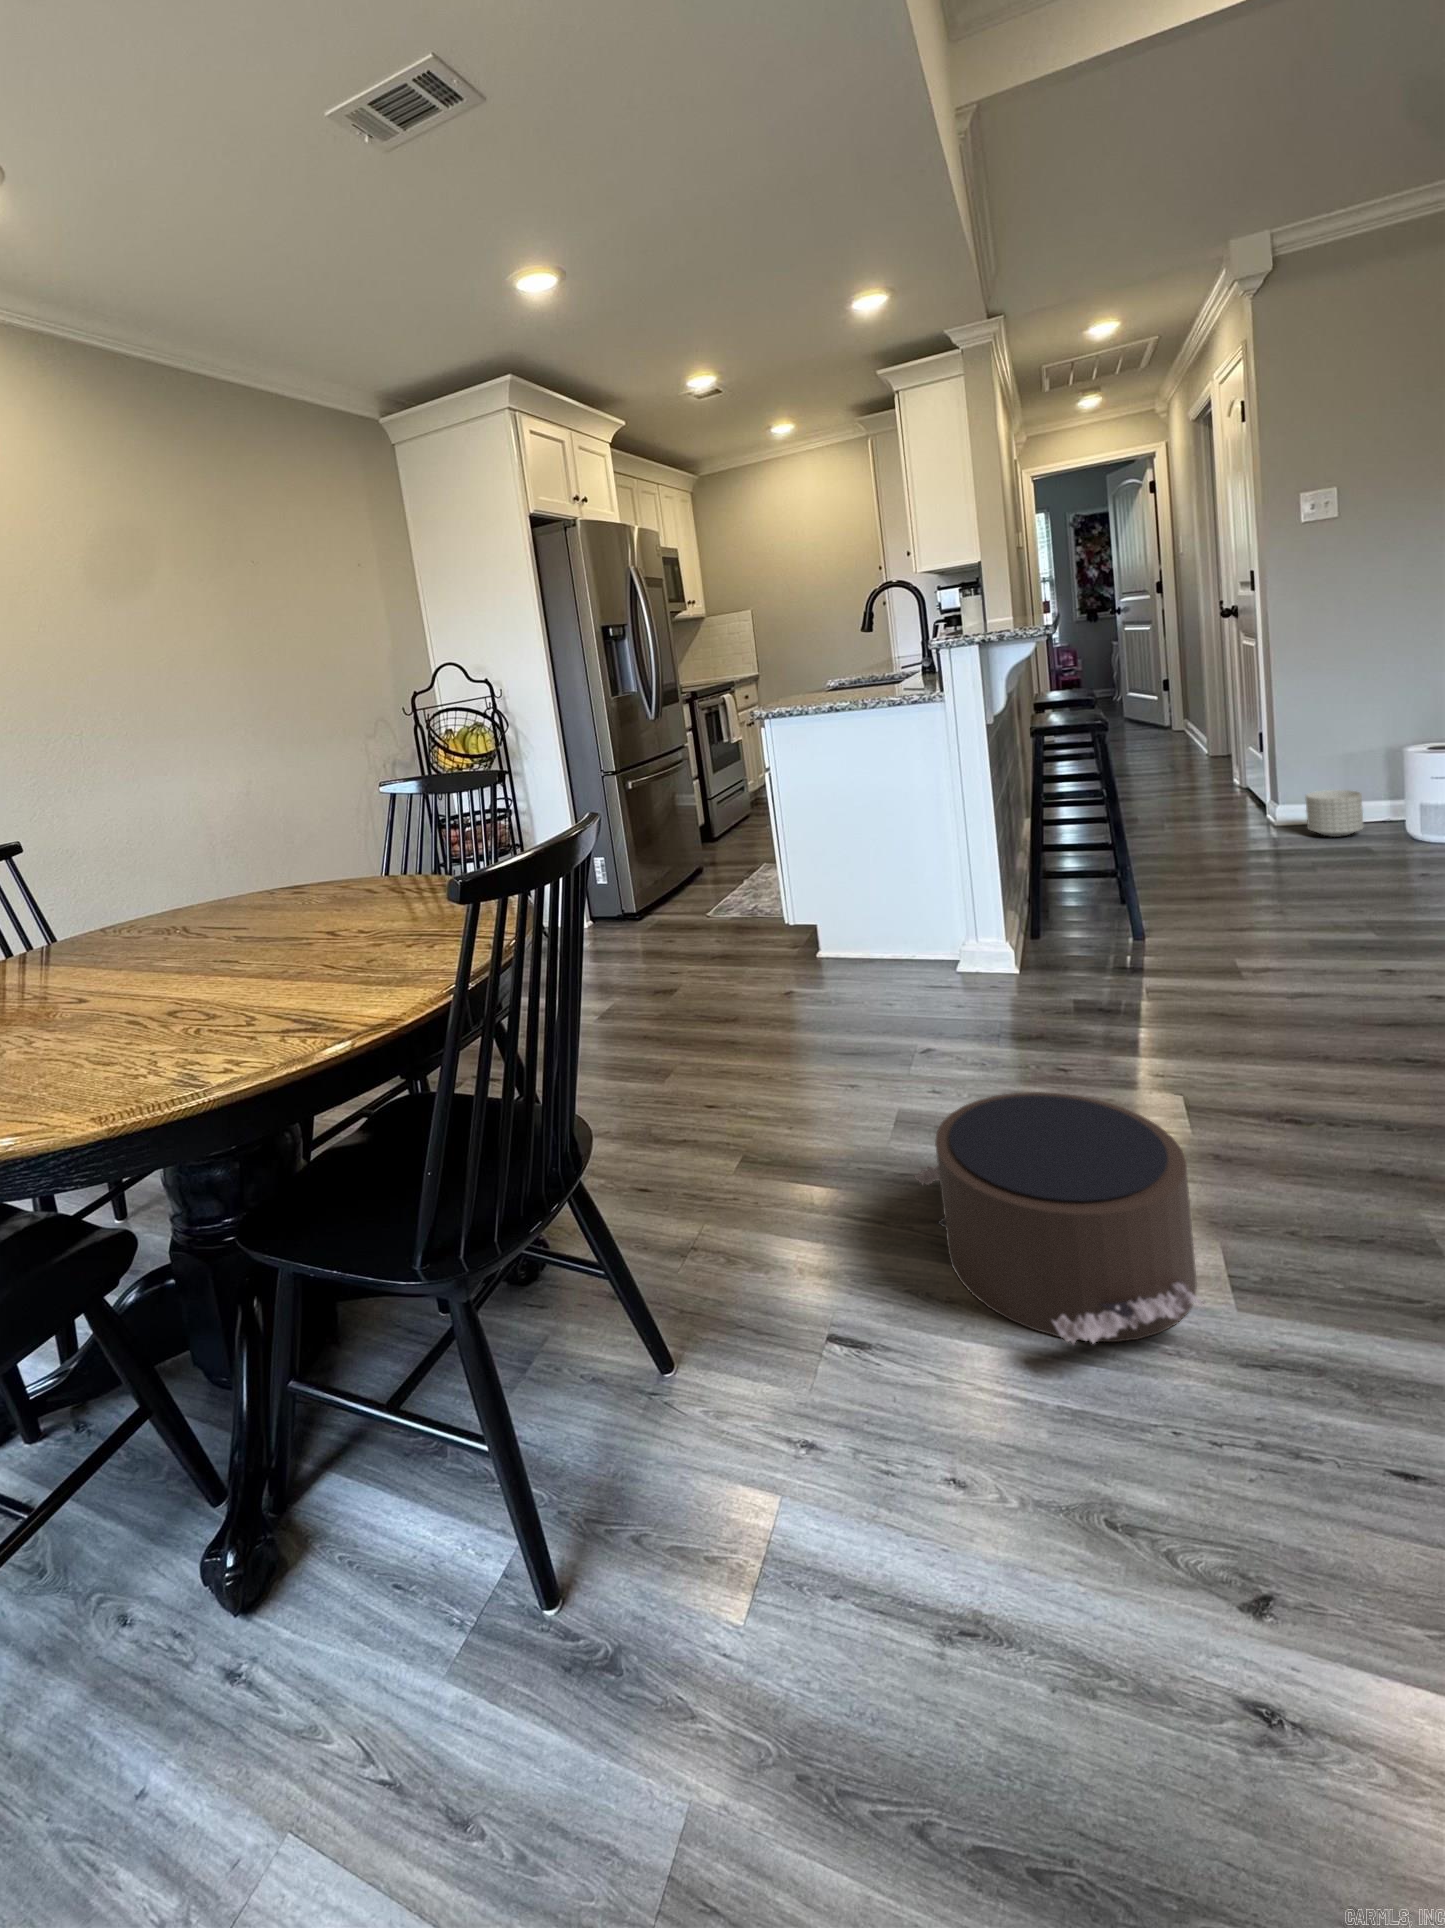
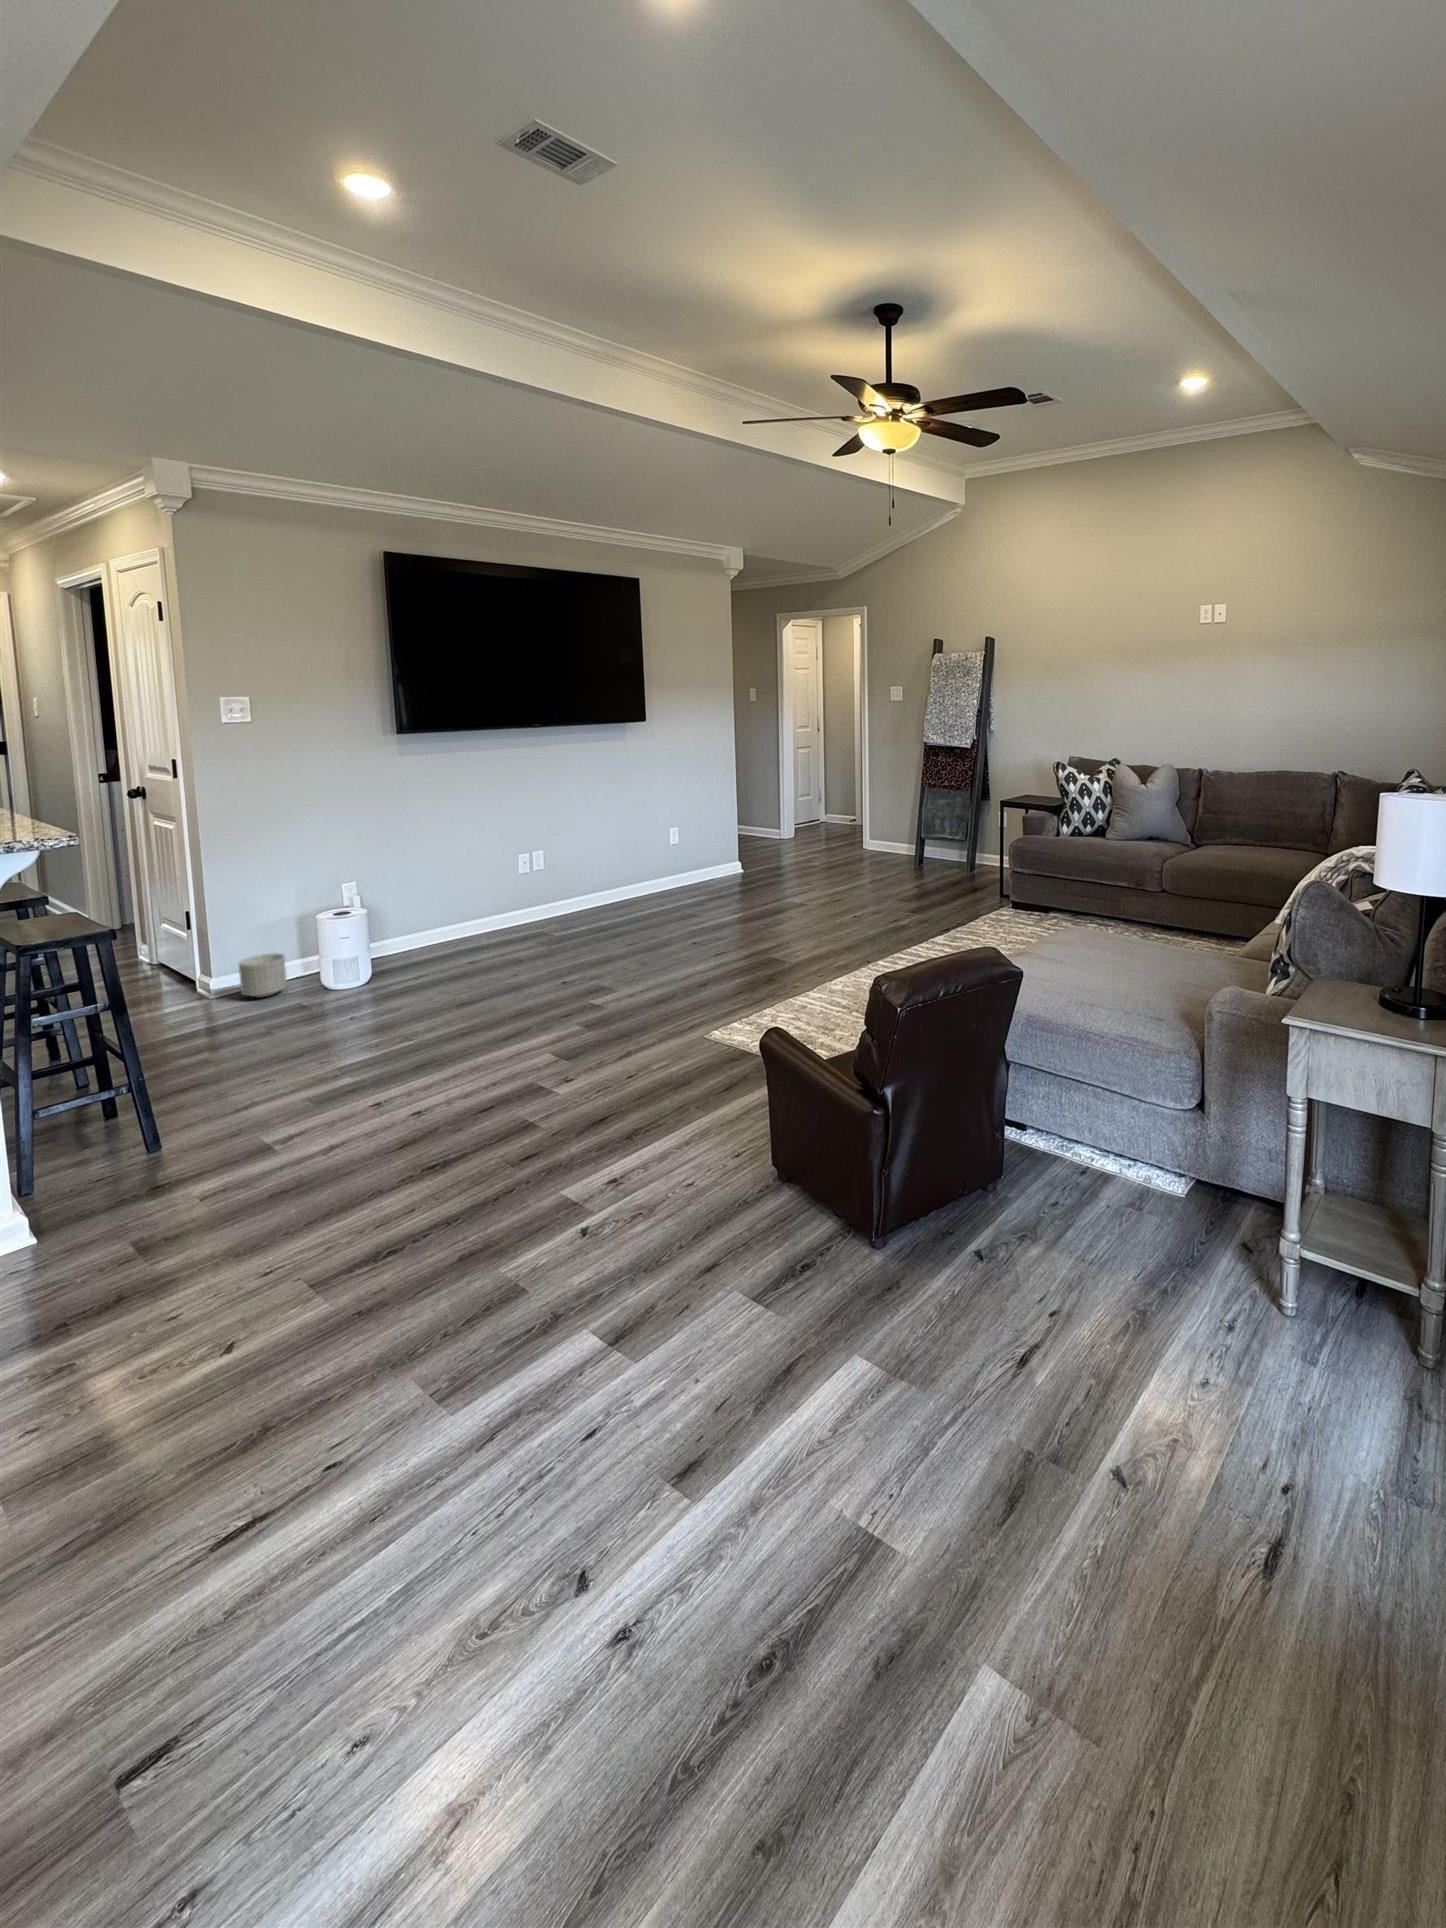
pouf: present [914,1092,1205,1344] -> none [106,1302,449,1588]

